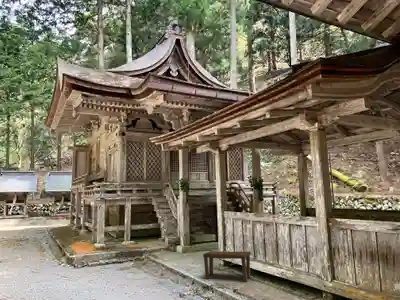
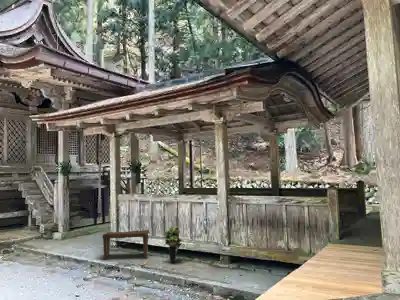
potted plant: none [259,250,281,291] -> present [164,226,182,263]

